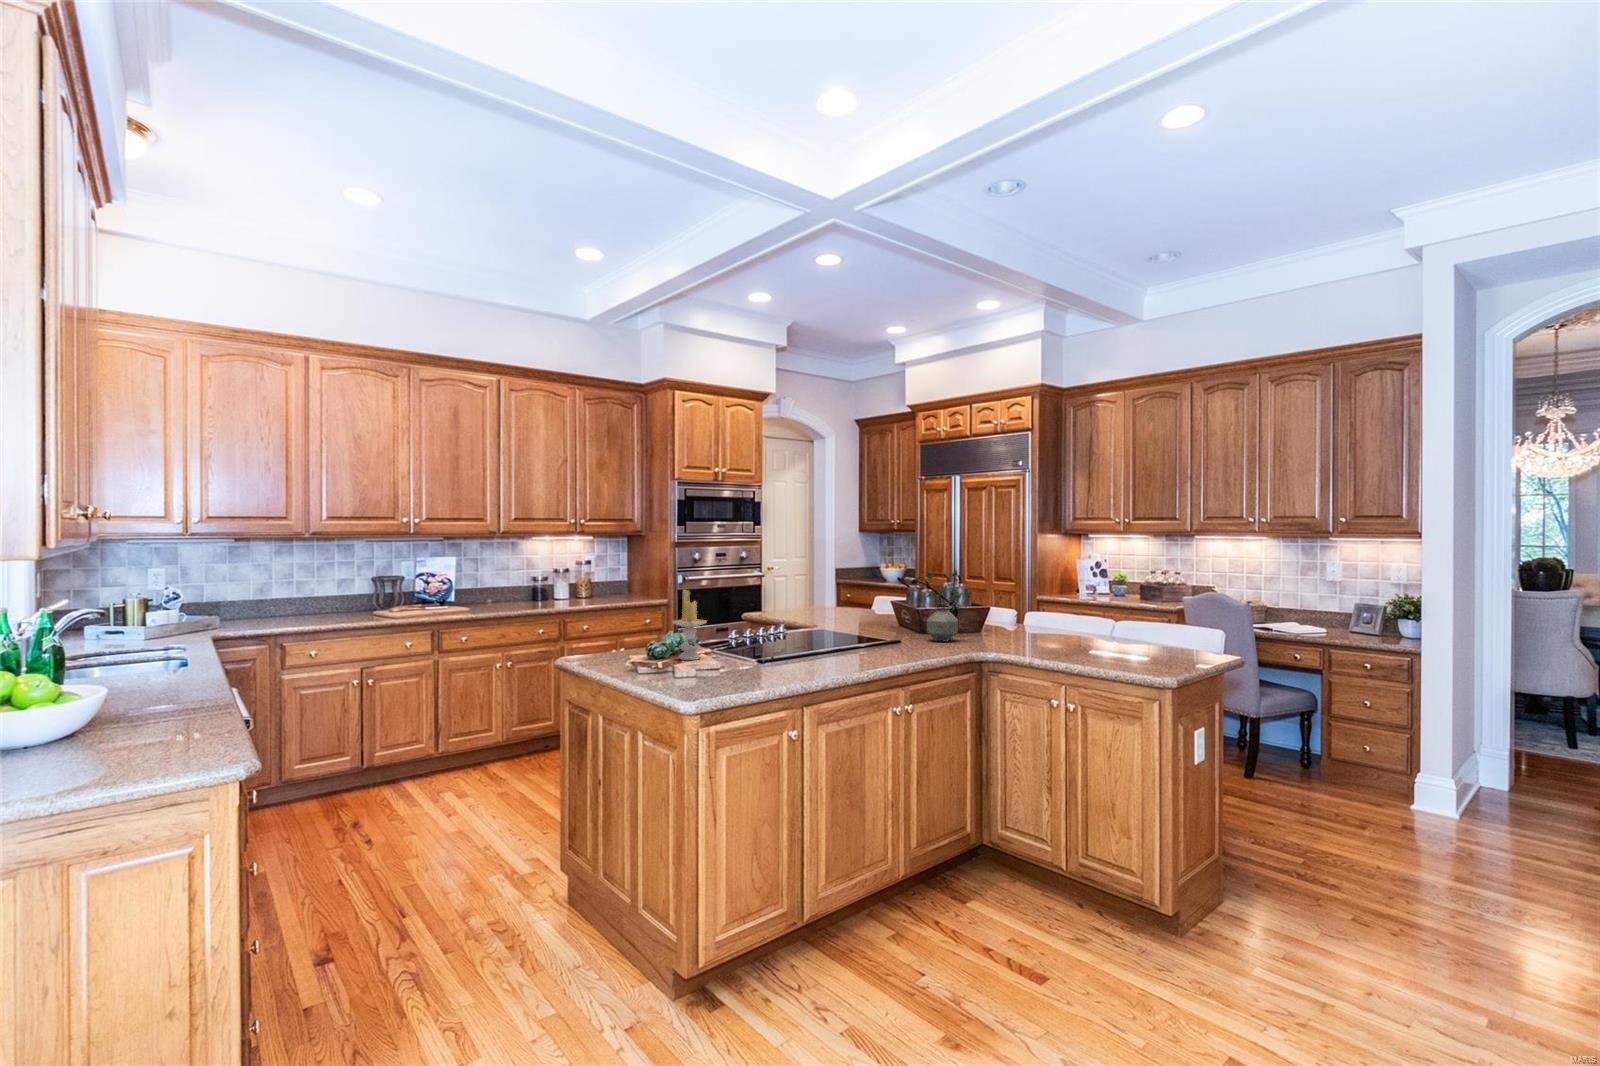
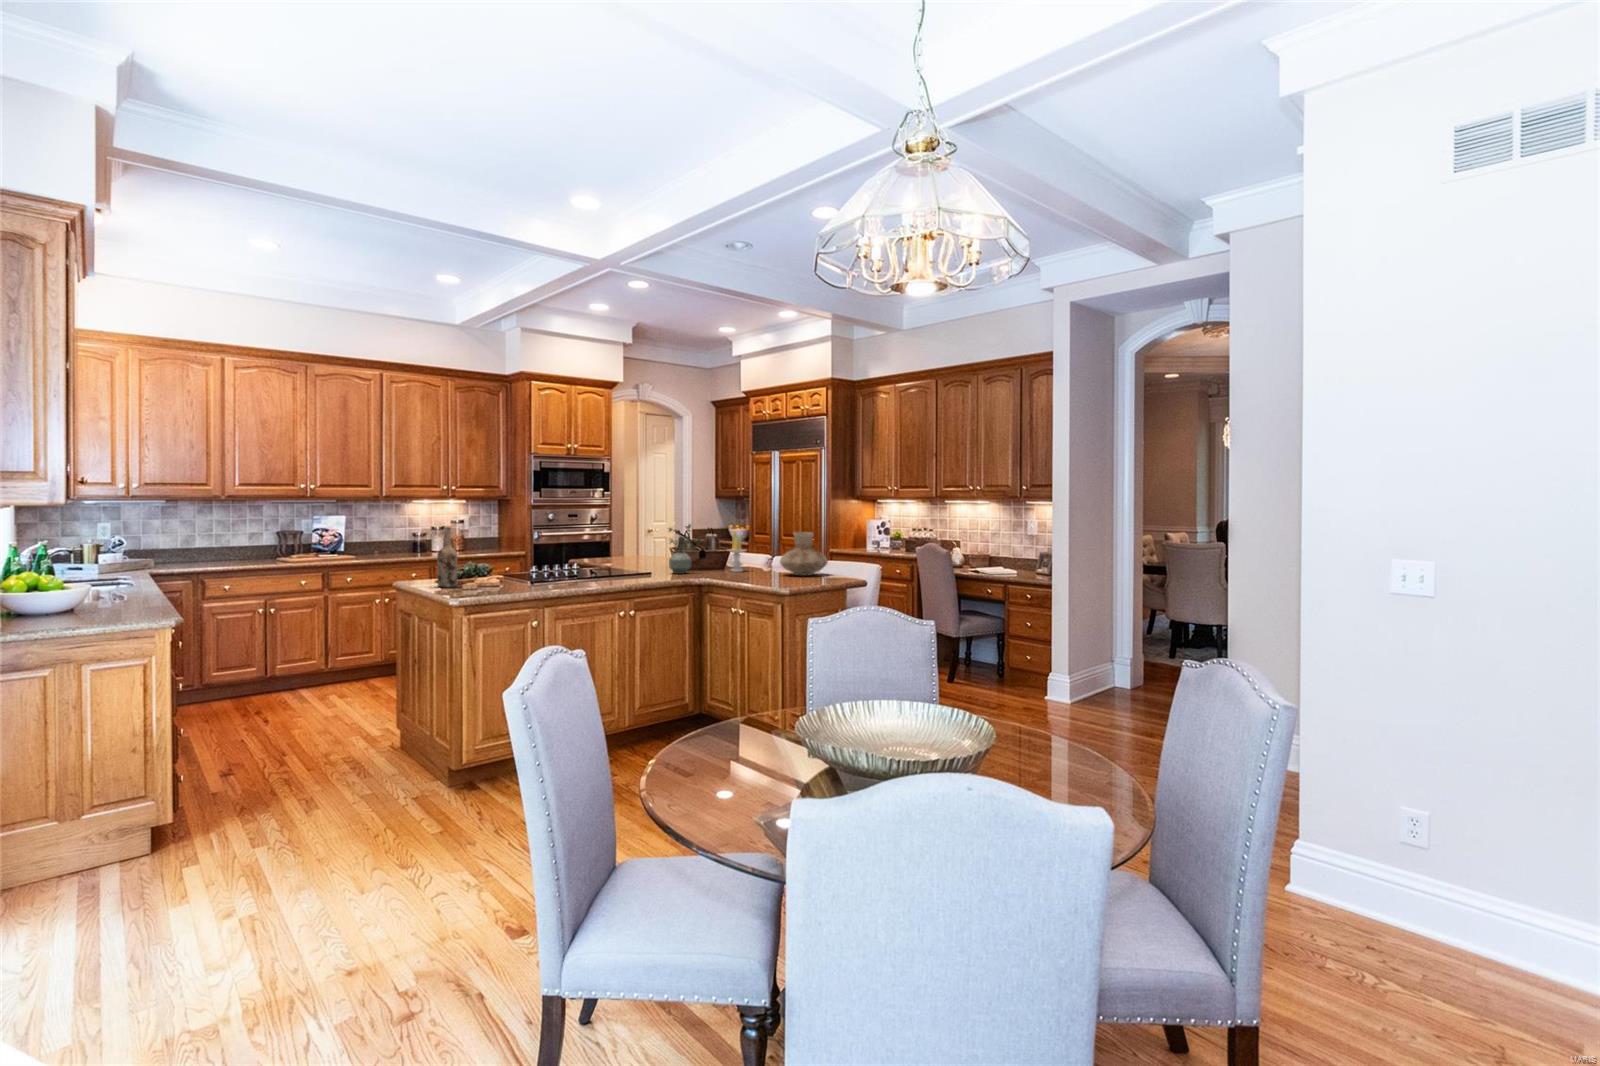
wine bottle: none [632,579,661,674] -> present [437,527,458,587]
vase: none [1100,581,1177,647] -> present [780,532,828,576]
candle: present [673,590,707,660] -> present [728,531,746,572]

